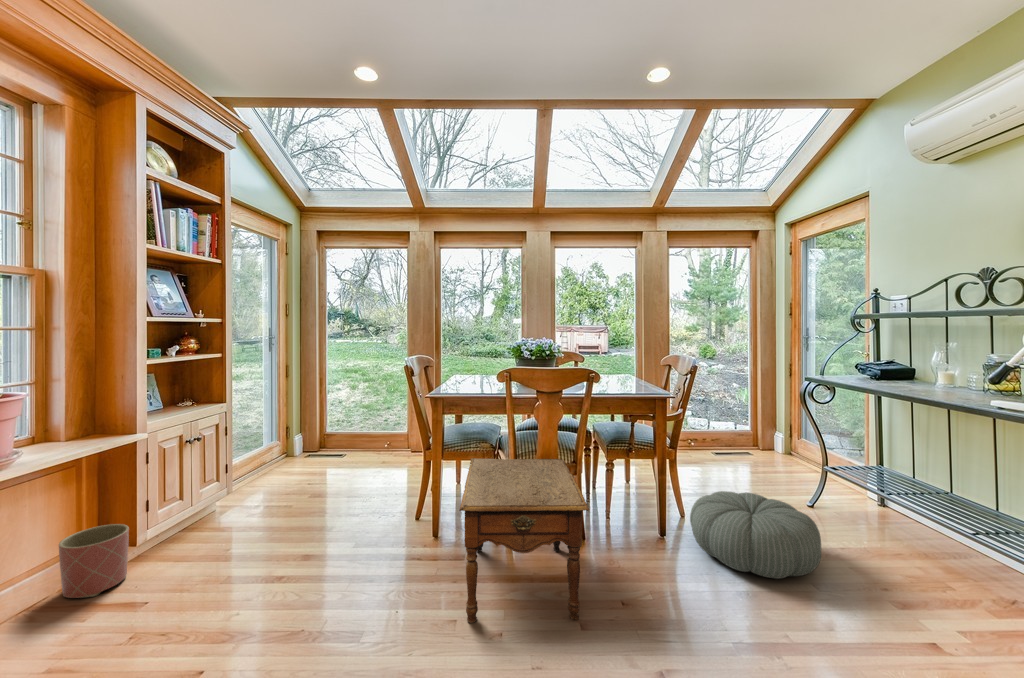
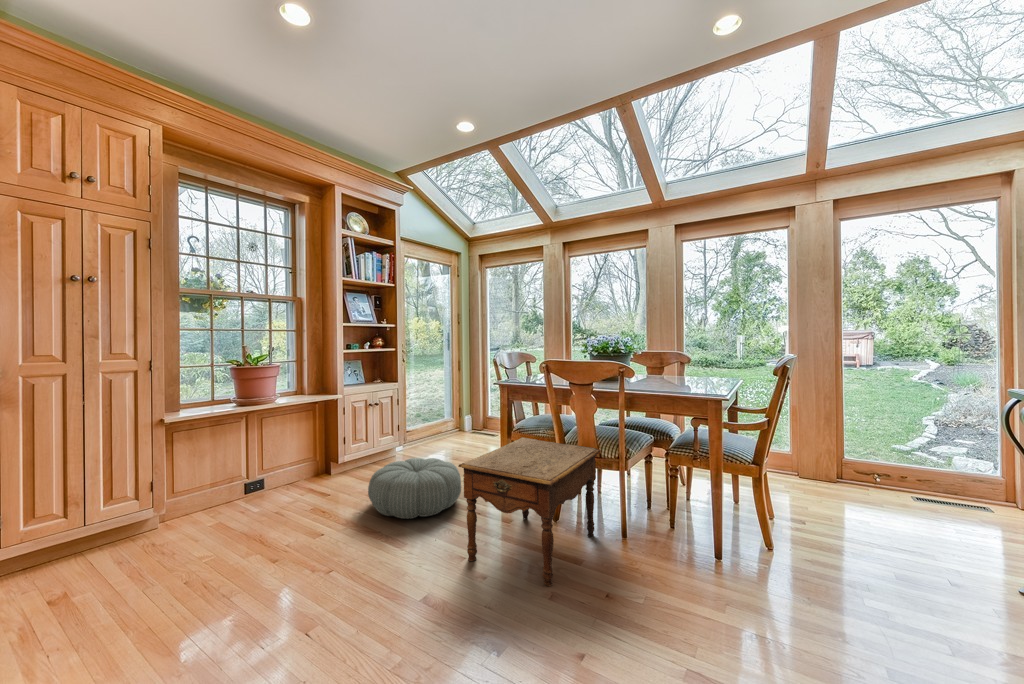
pouf: present [690,491,821,579] -> present [368,458,461,519]
planter: present [59,524,129,598] -> none [295,449,328,488]

